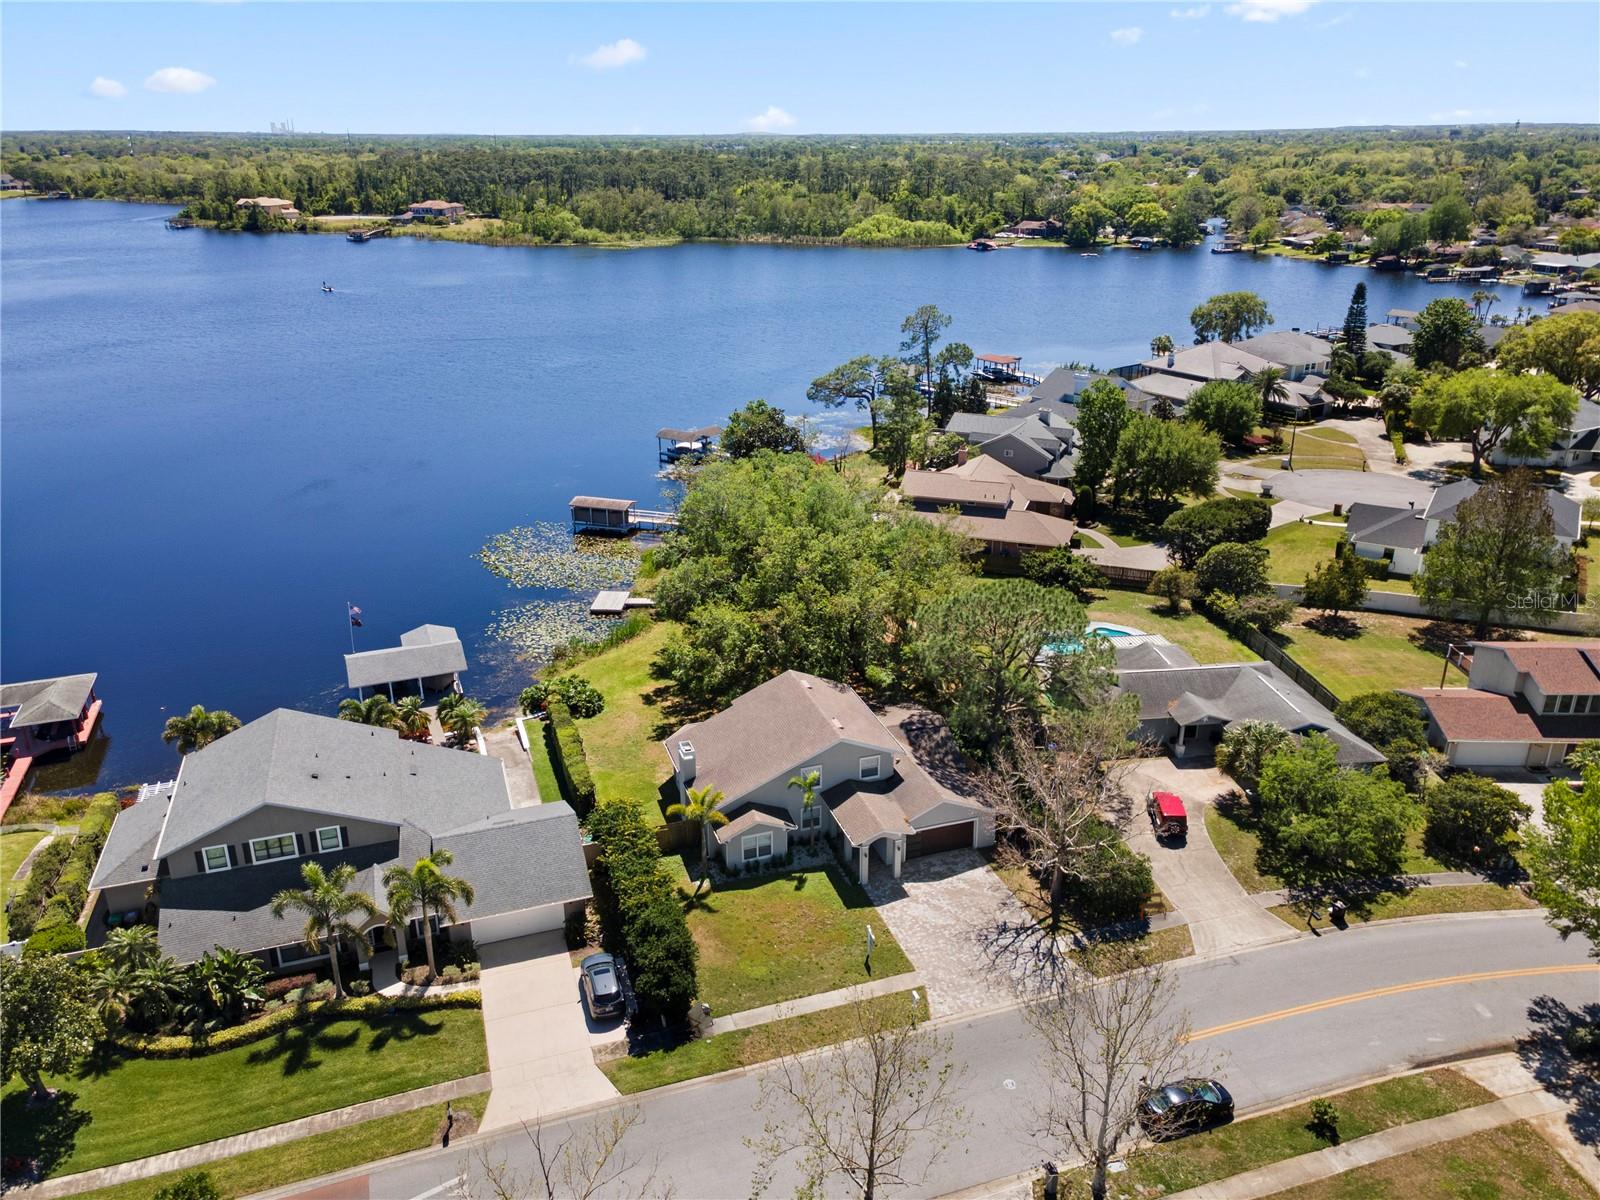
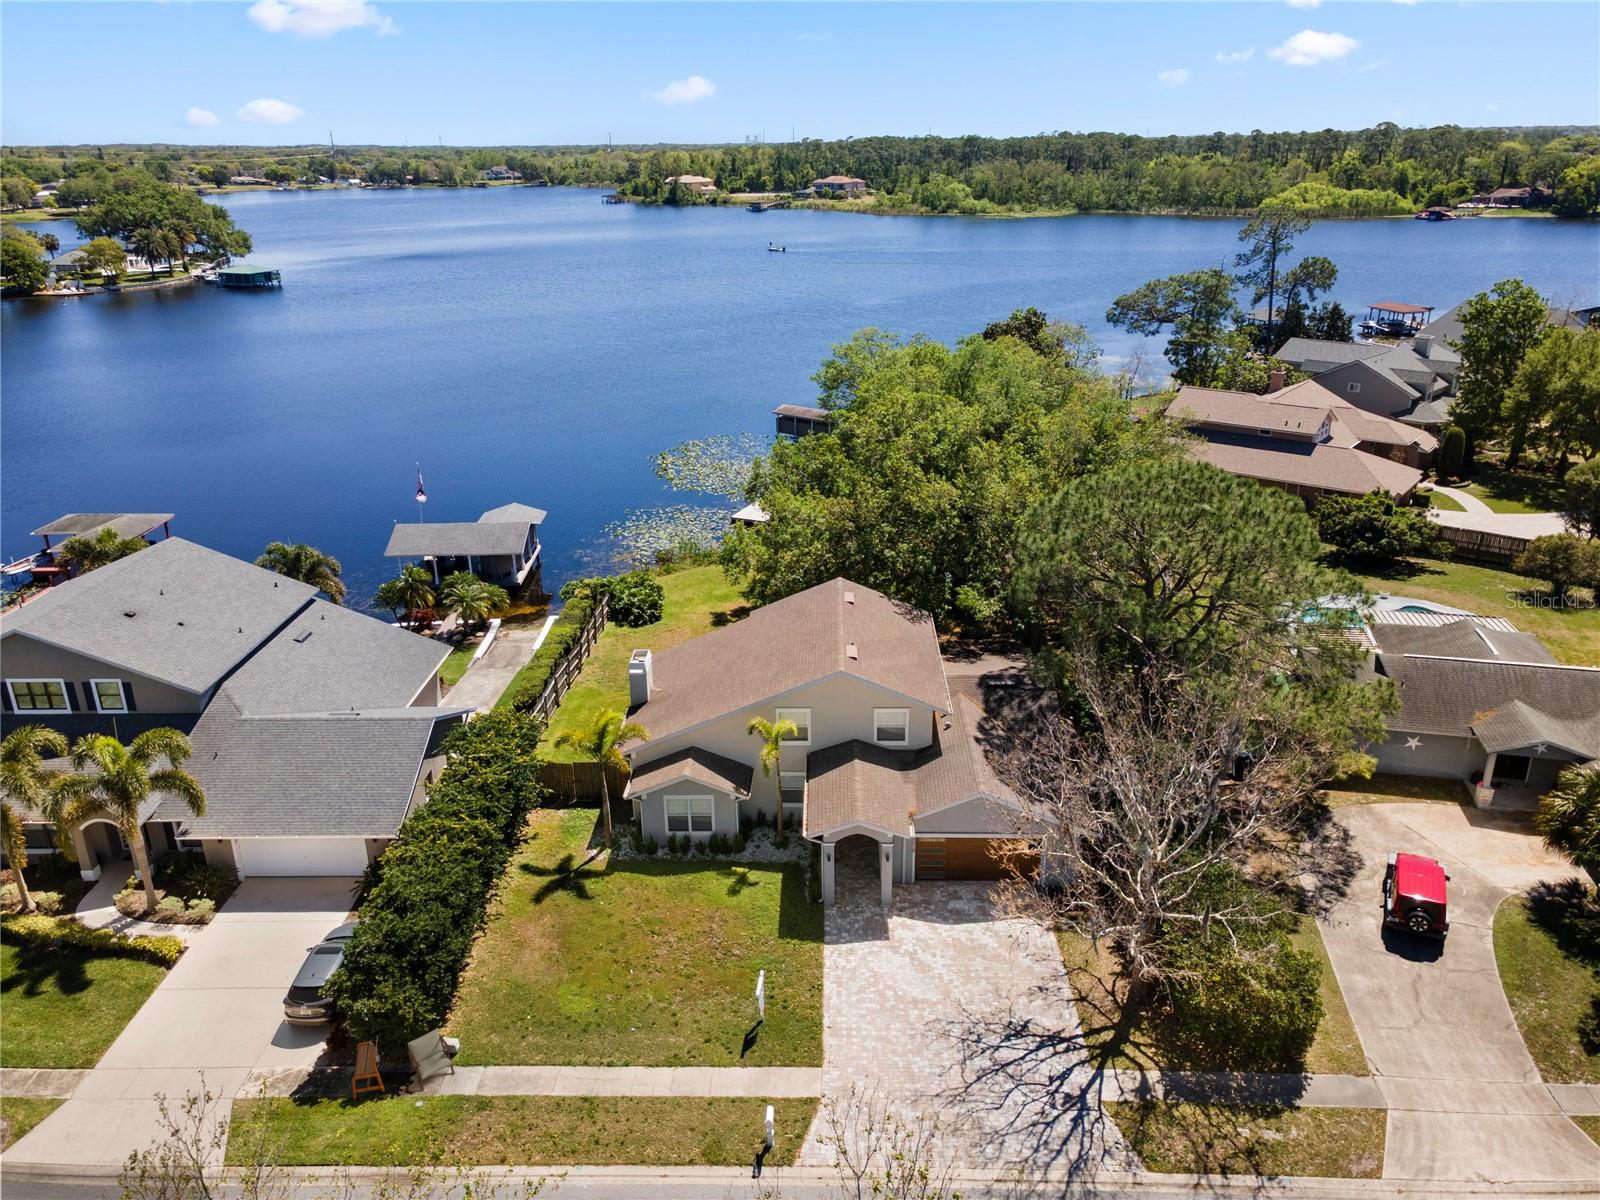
bench: present [1139,893,1167,920] -> present [352,1036,384,1099]

